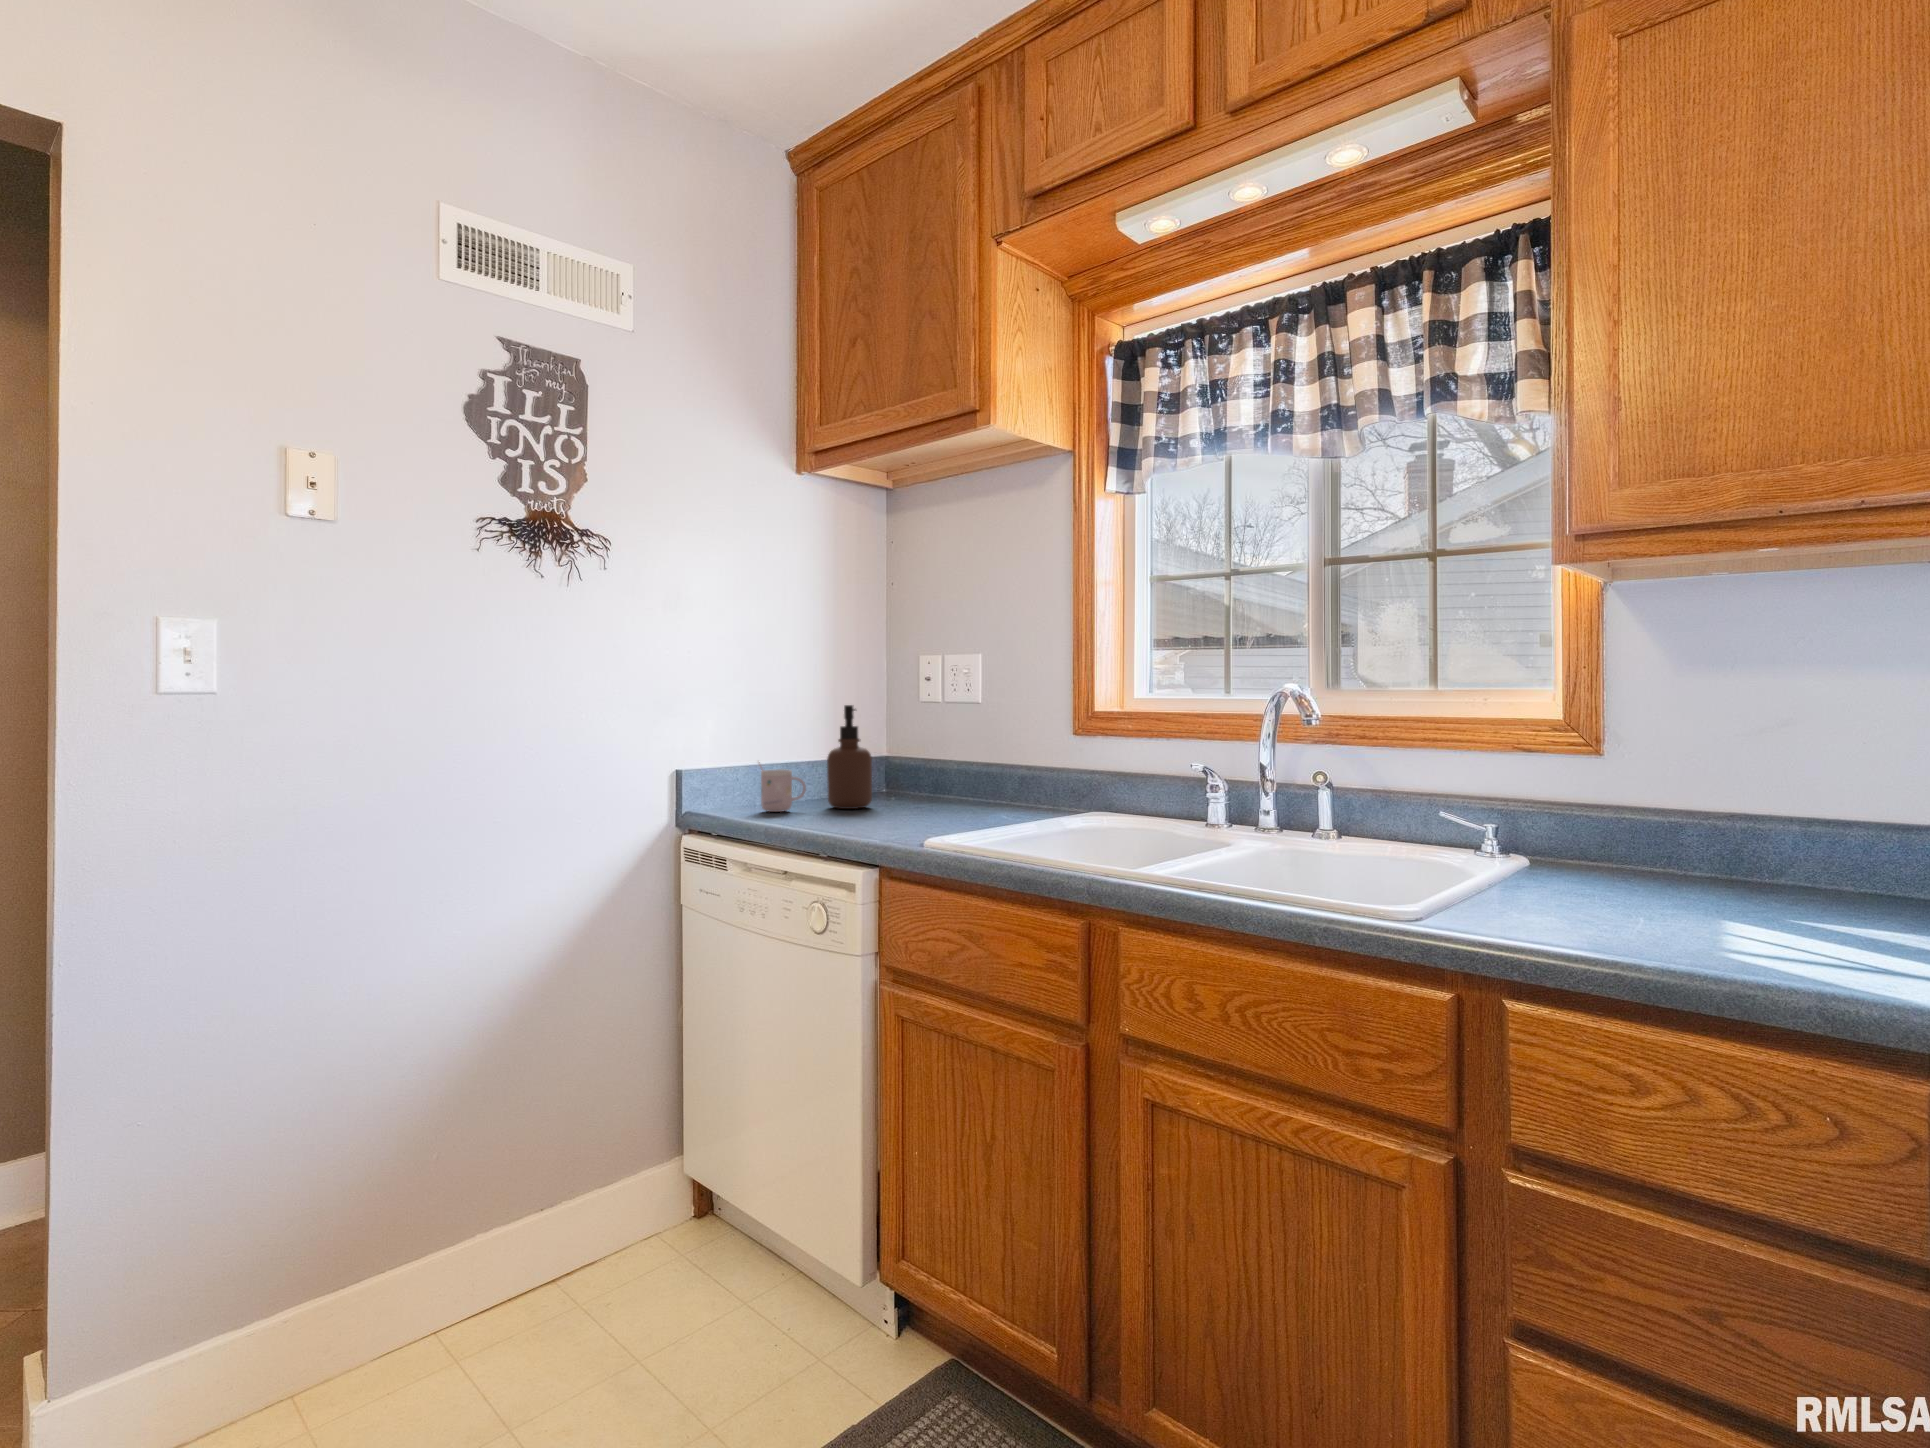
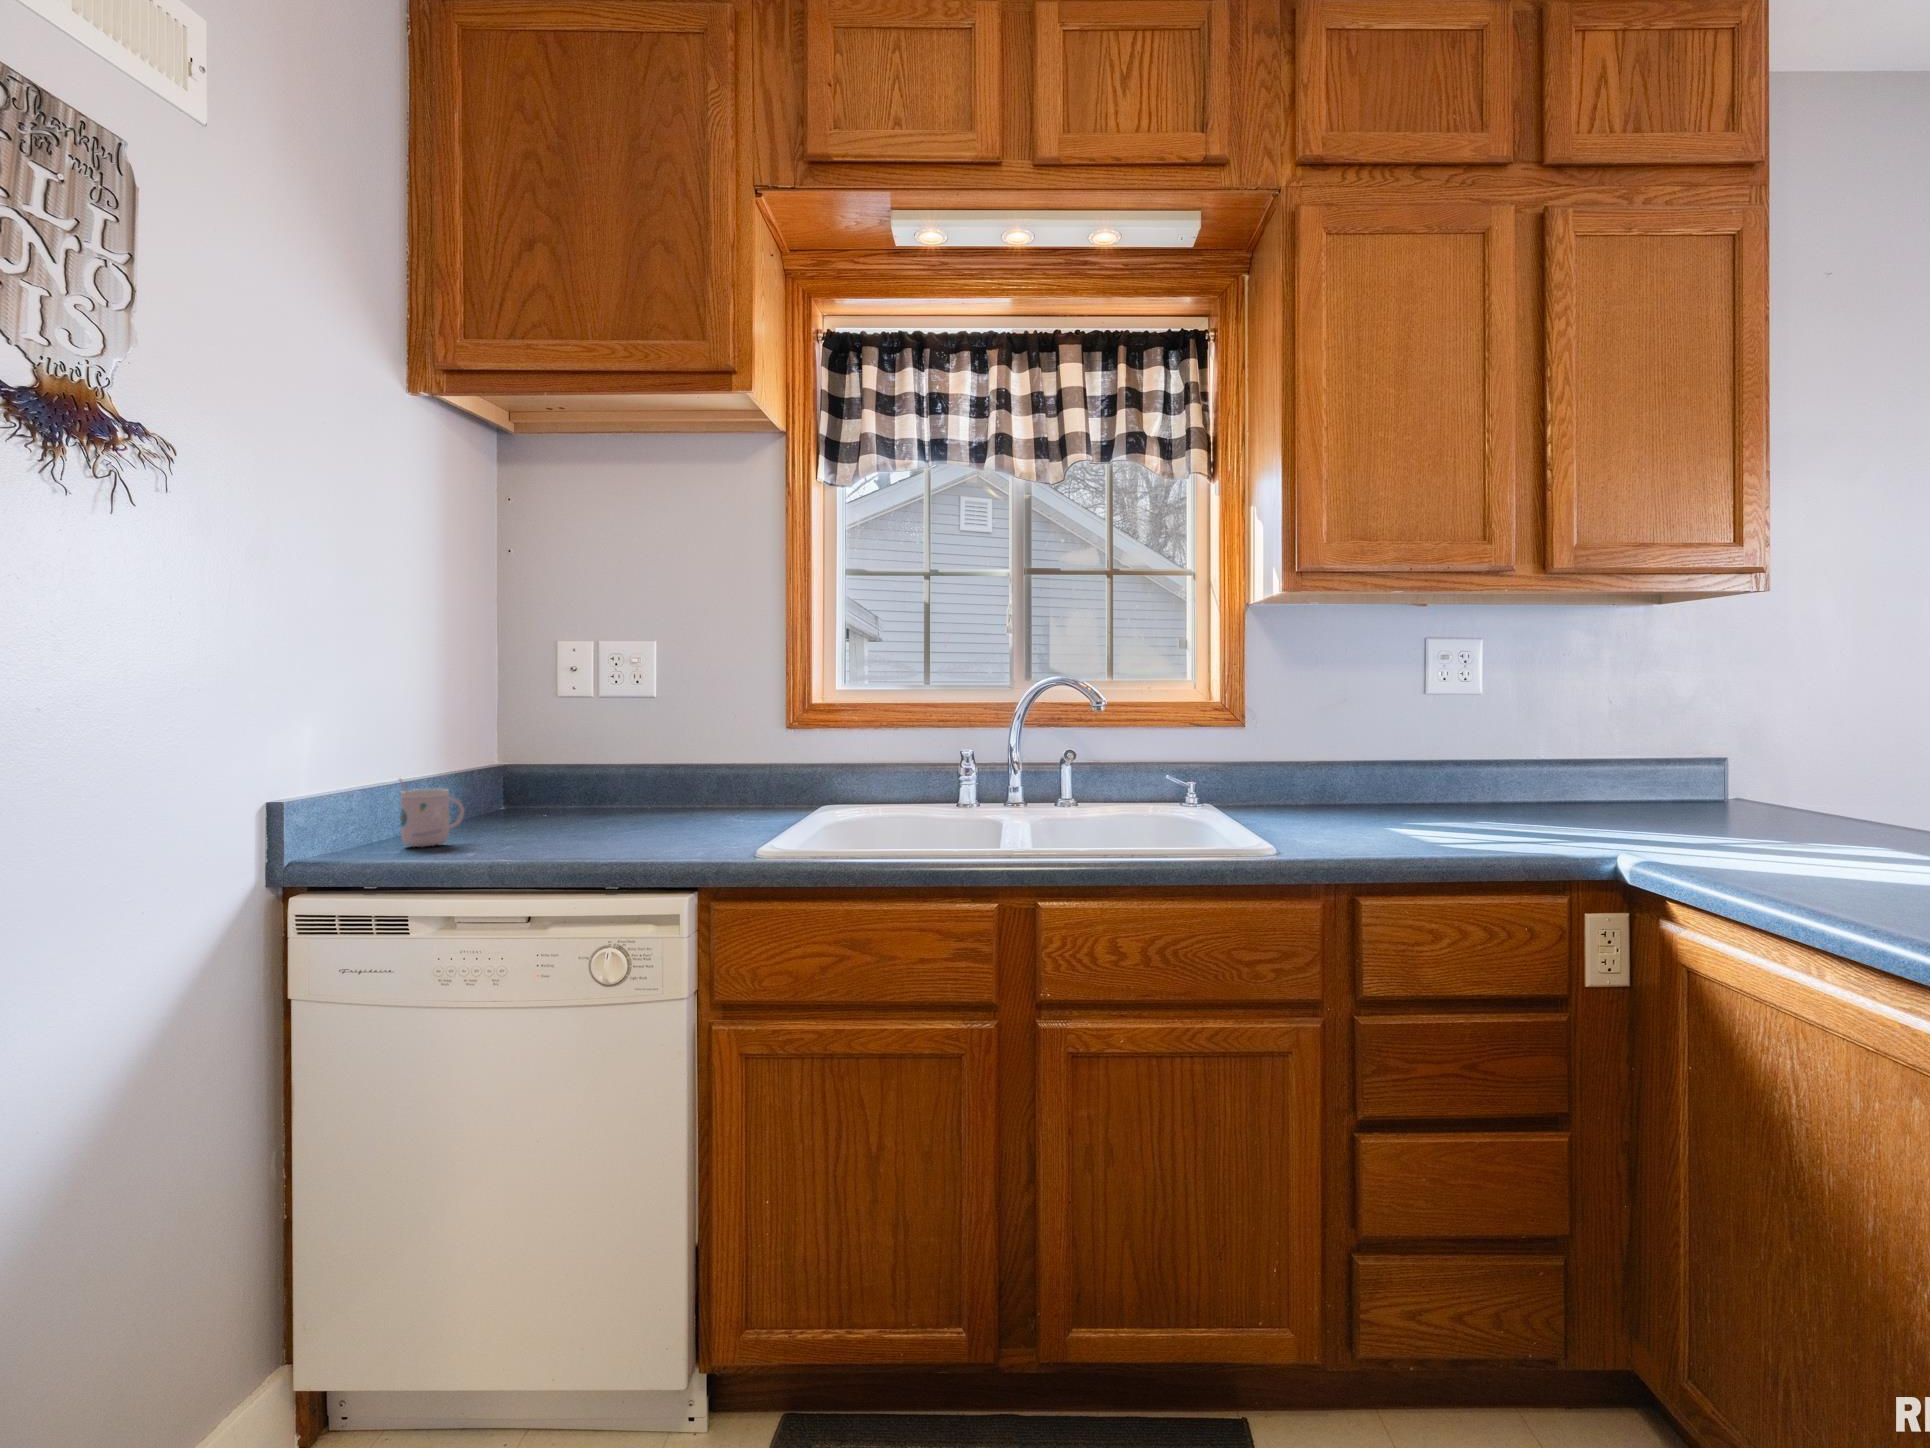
soap dispenser: present [827,705,872,809] -> none [476,702,539,835]

